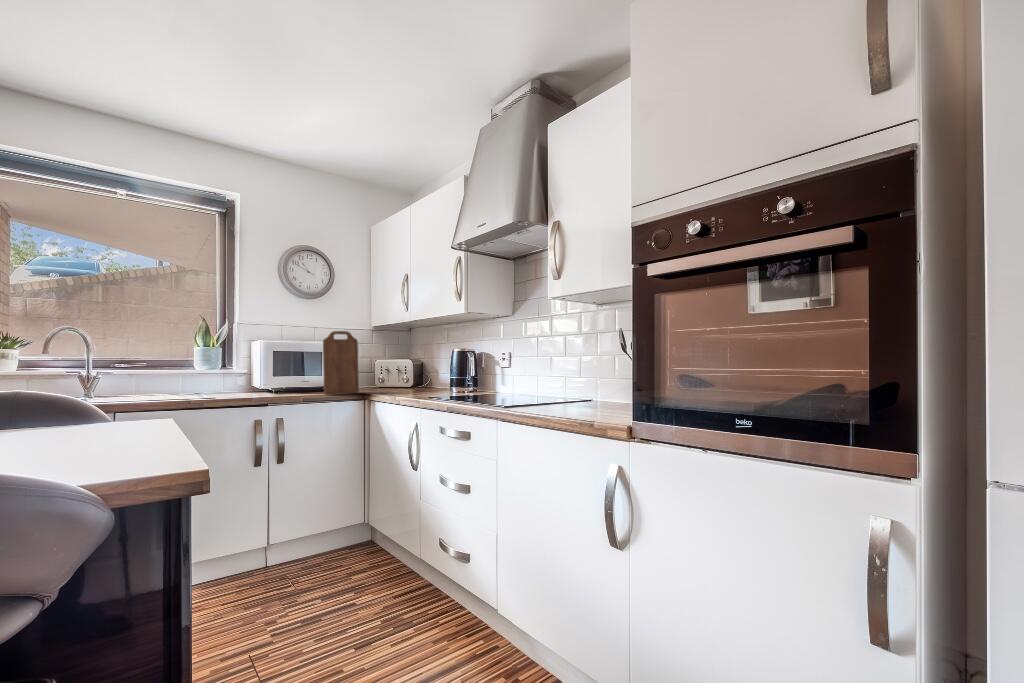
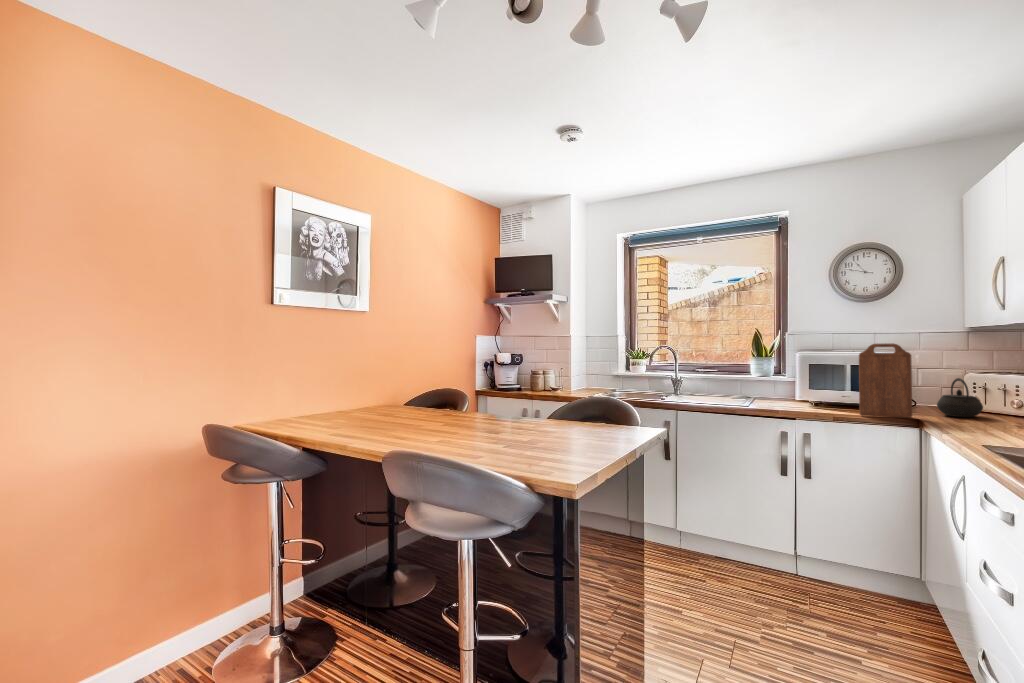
kettle: none [368,360,394,389] -> present [937,378,983,417]

